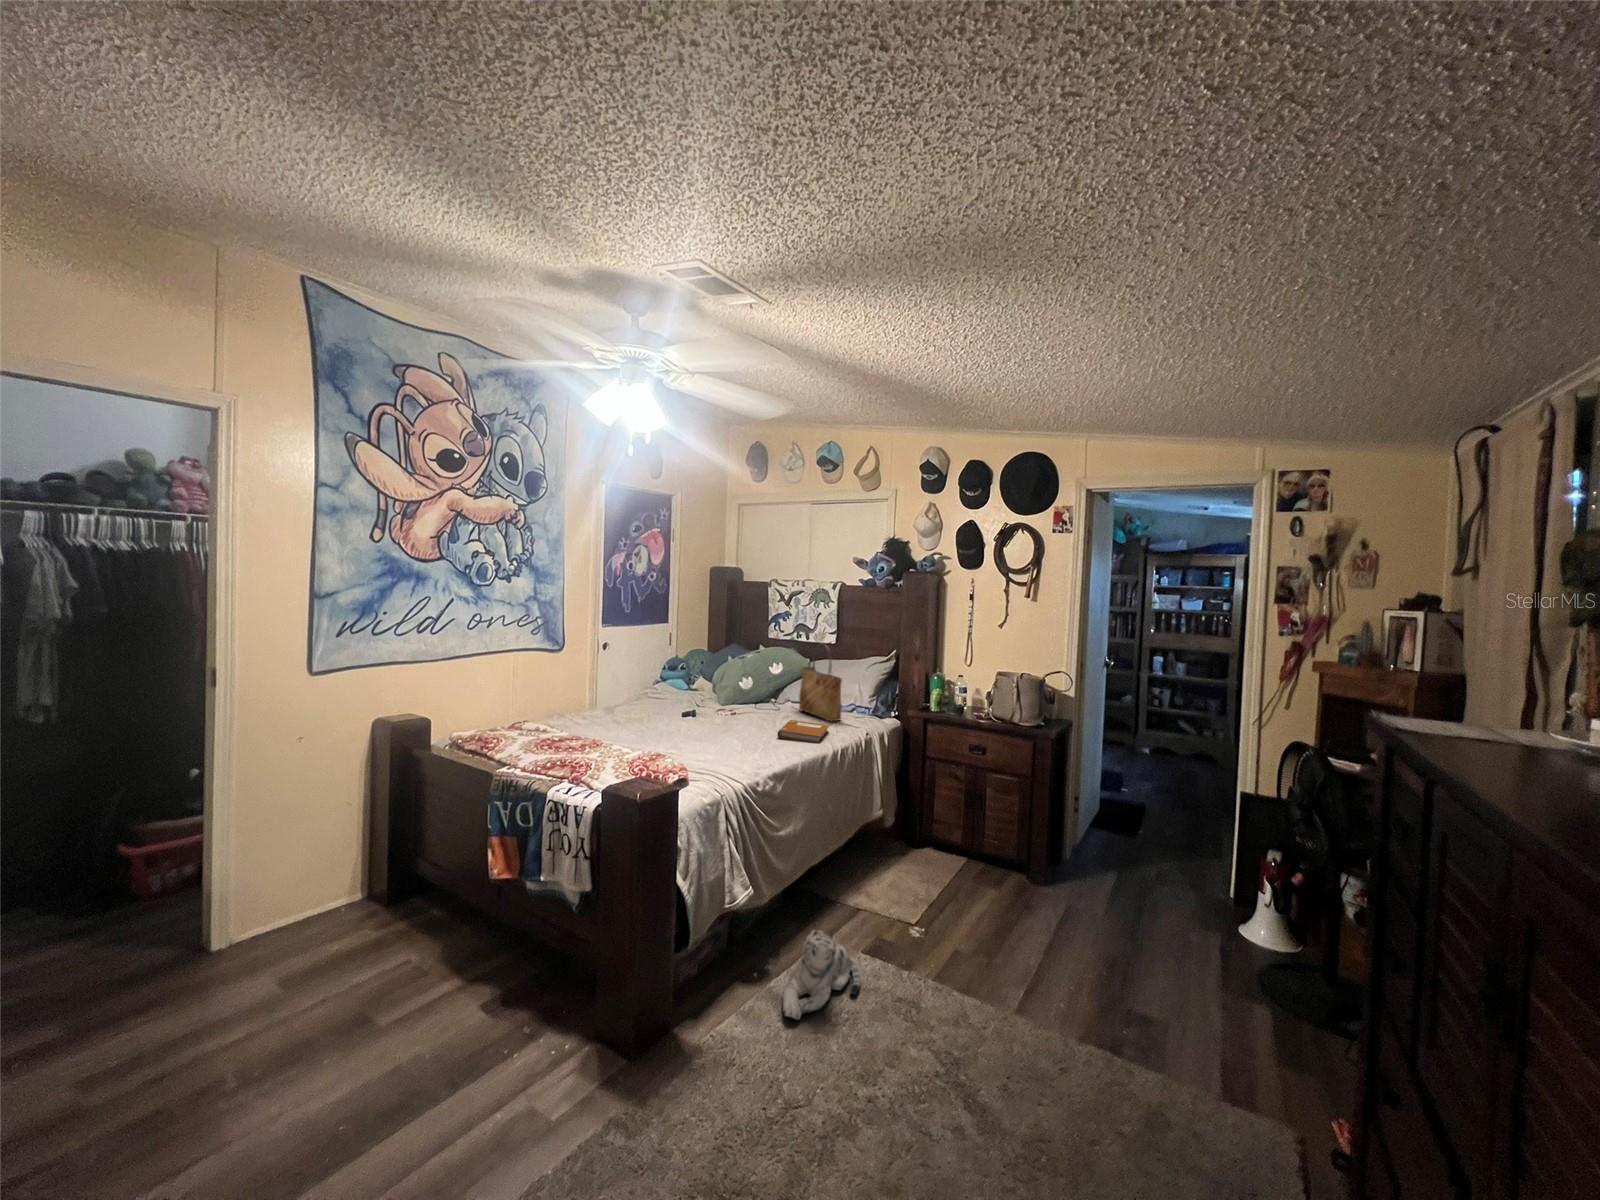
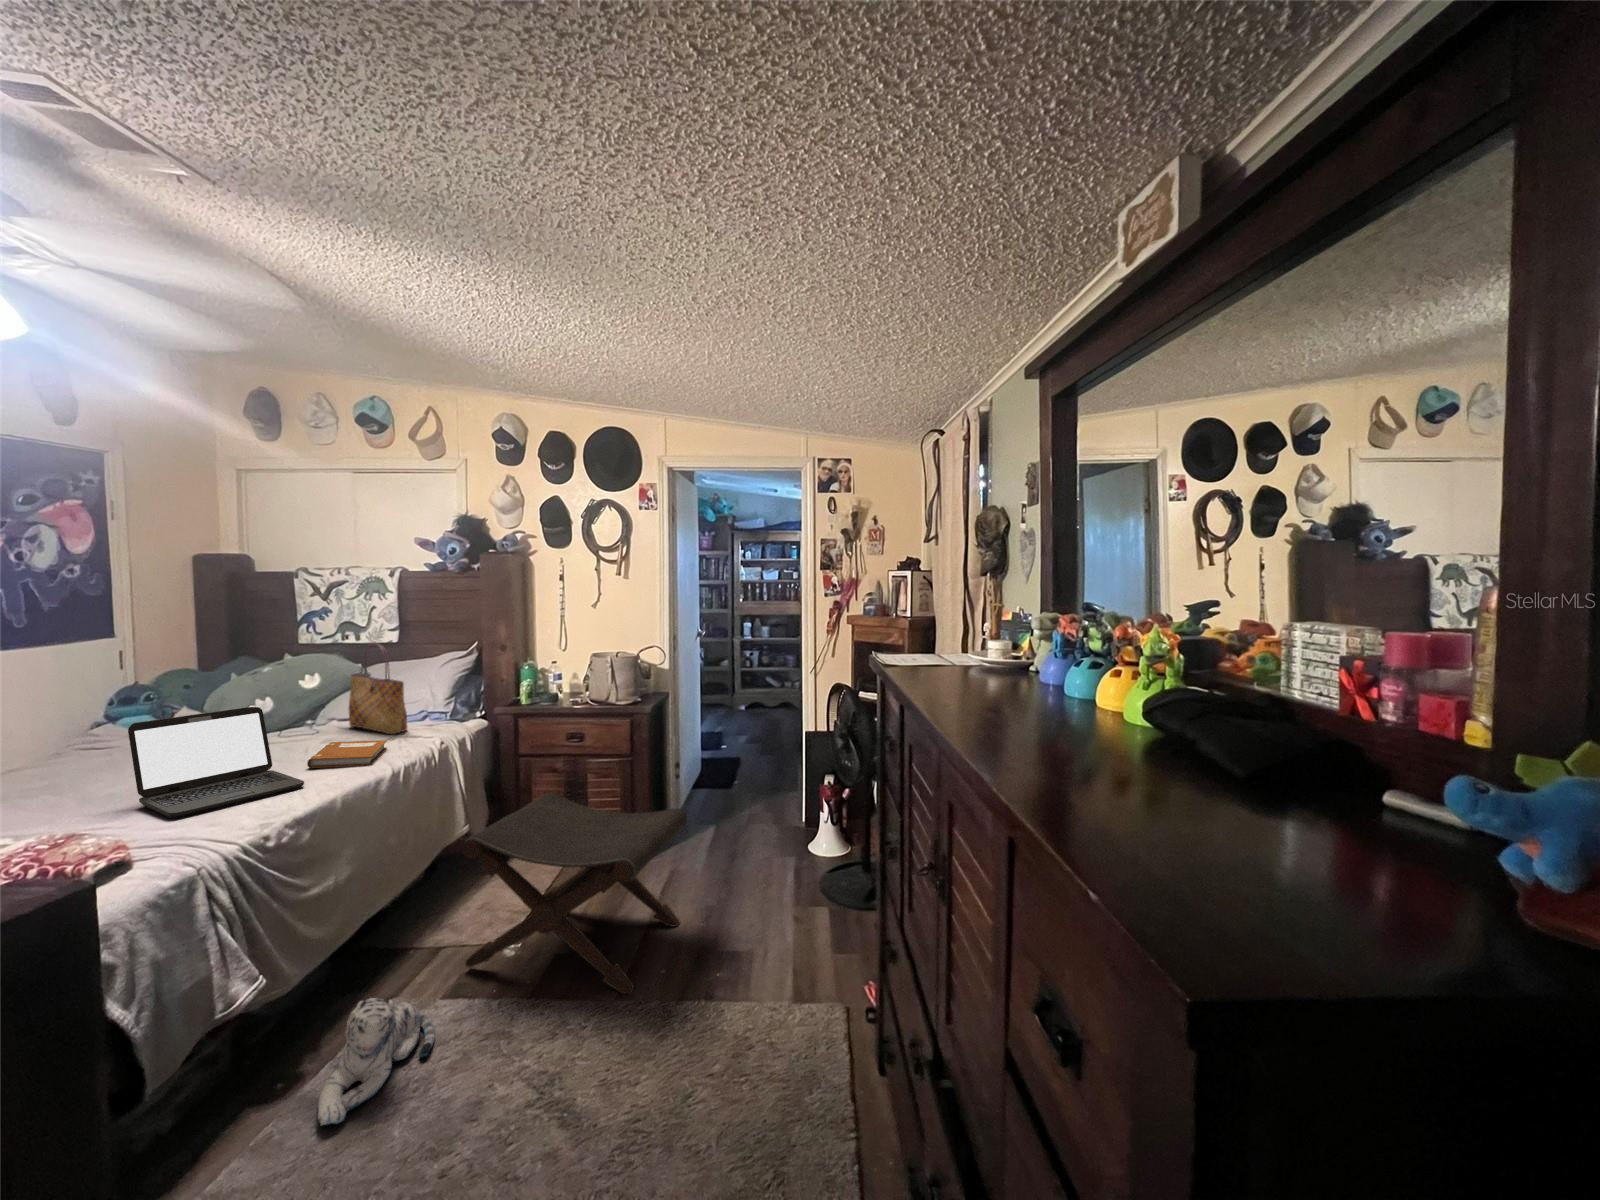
laptop: none [681,684,778,758] -> present [128,707,304,819]
footstool: none [881,797,1095,1011] -> present [462,793,687,994]

